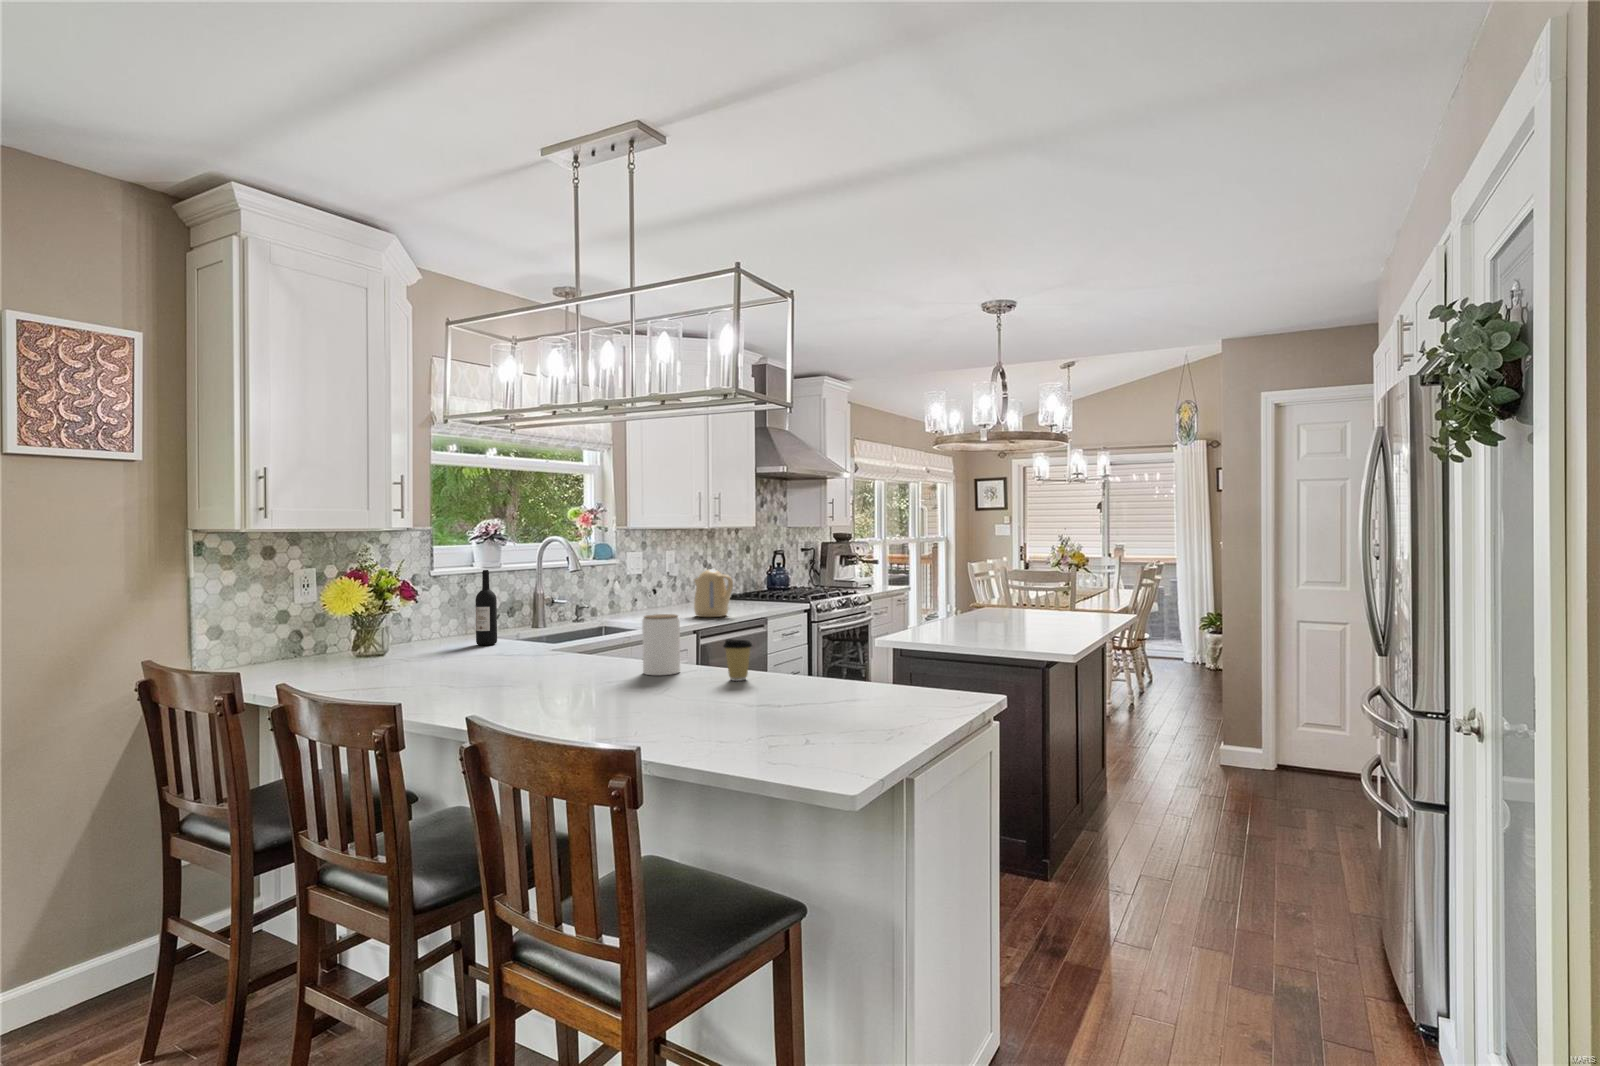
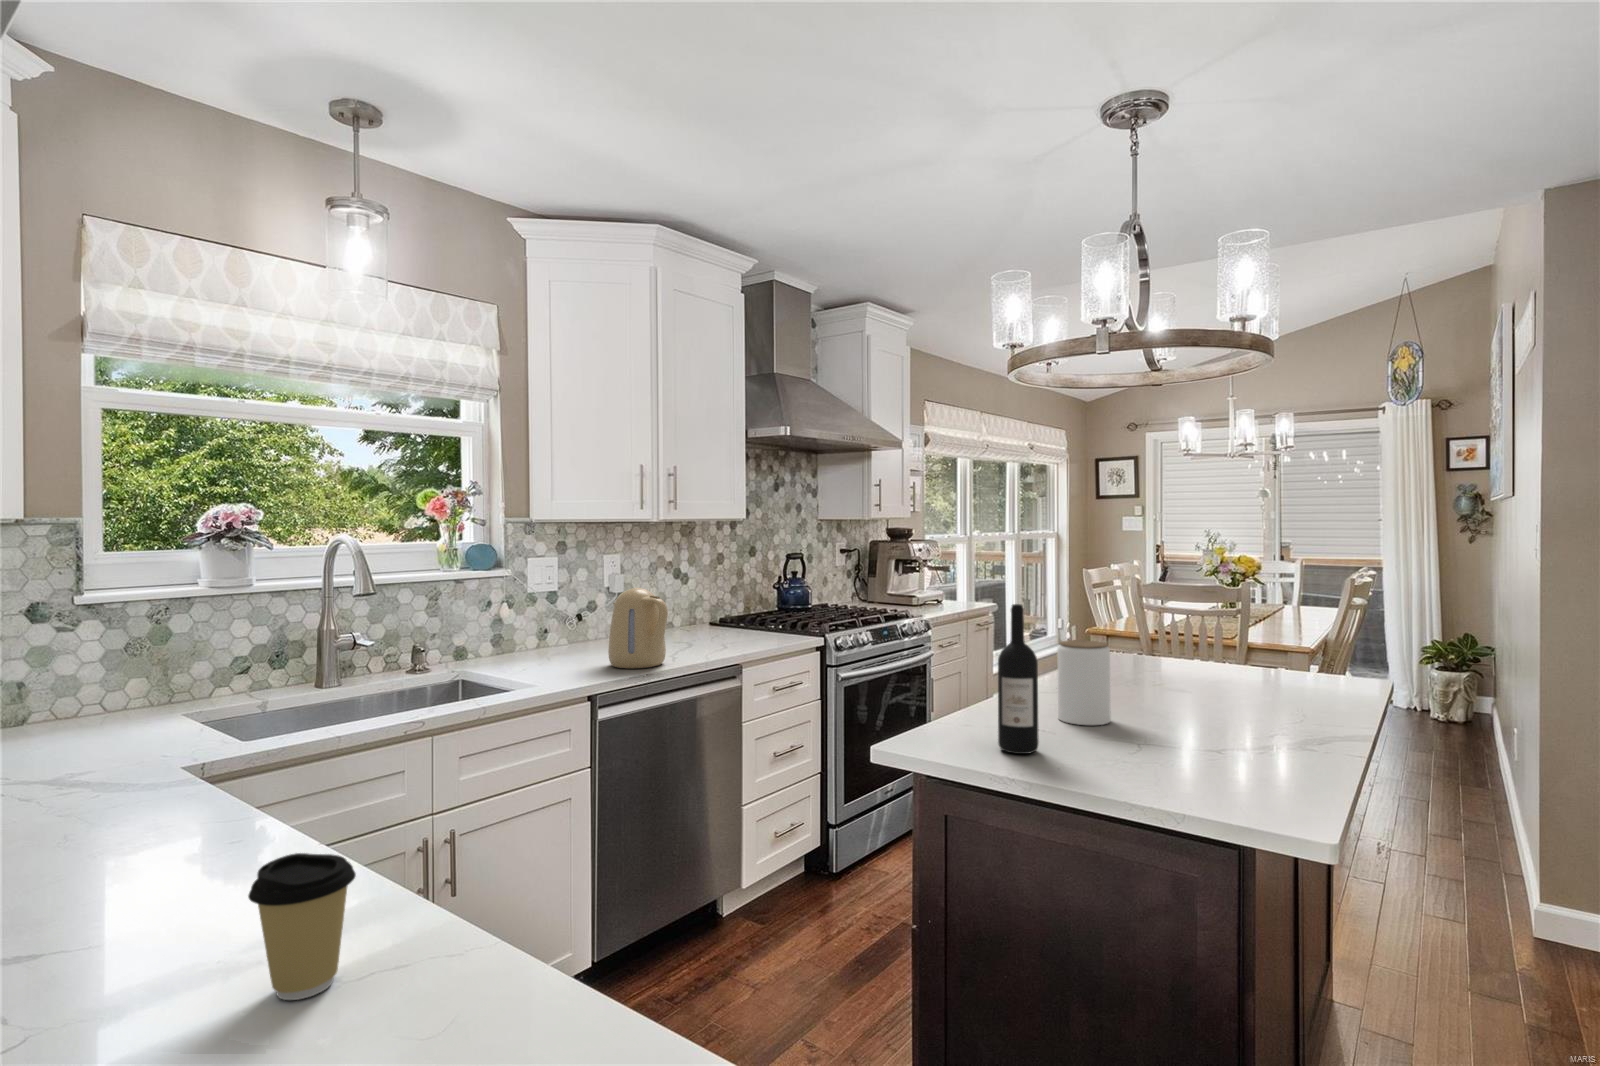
wine bottle: present [476,570,497,645] -> present [998,604,1039,754]
jar: present [642,614,680,675] -> present [1057,640,1111,725]

